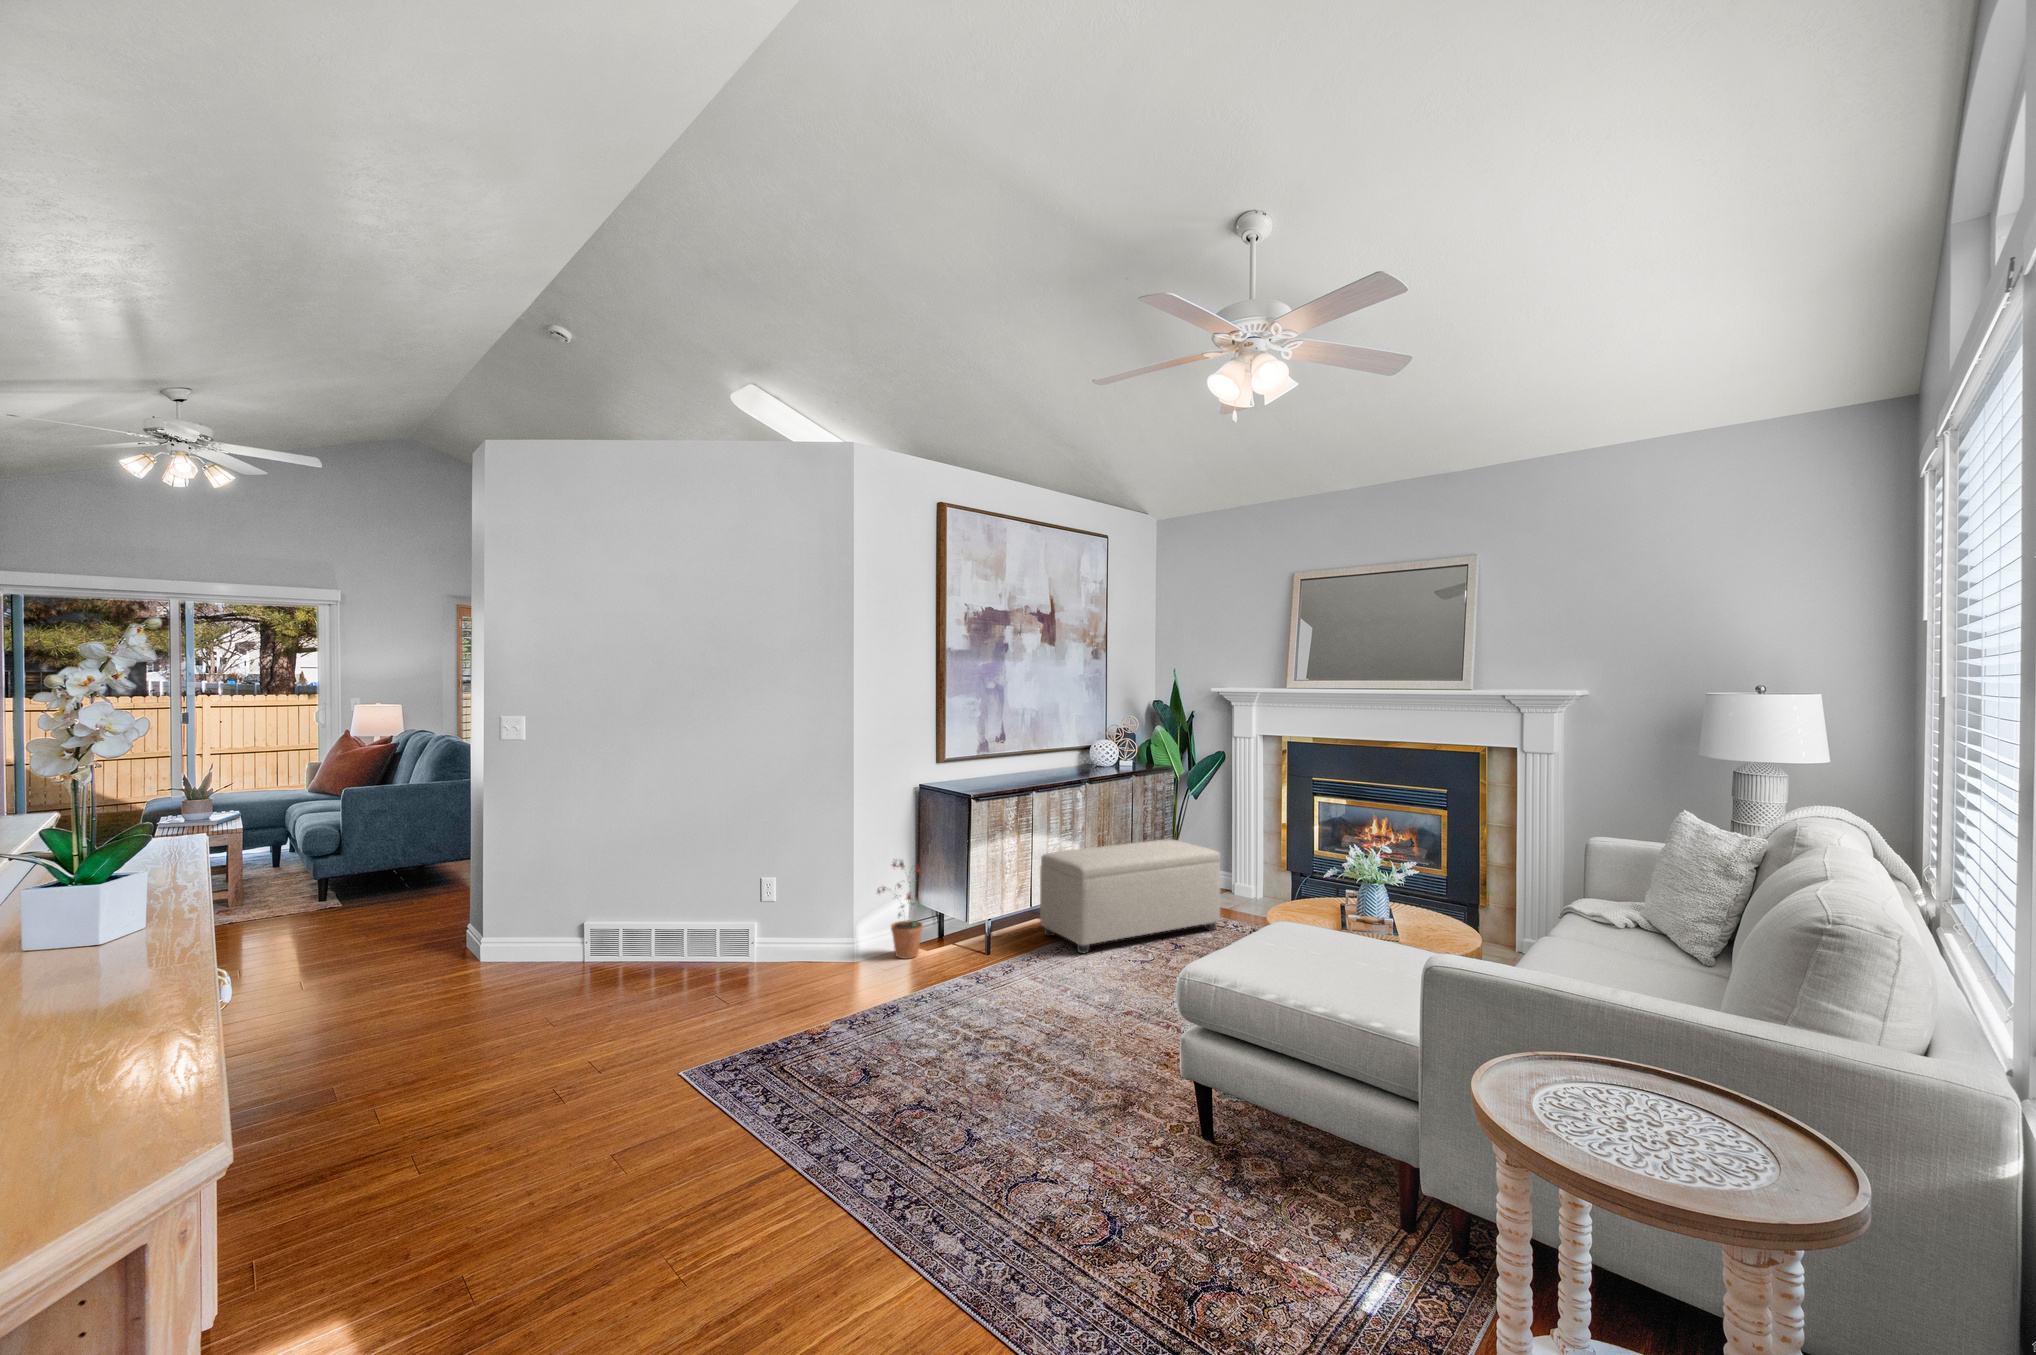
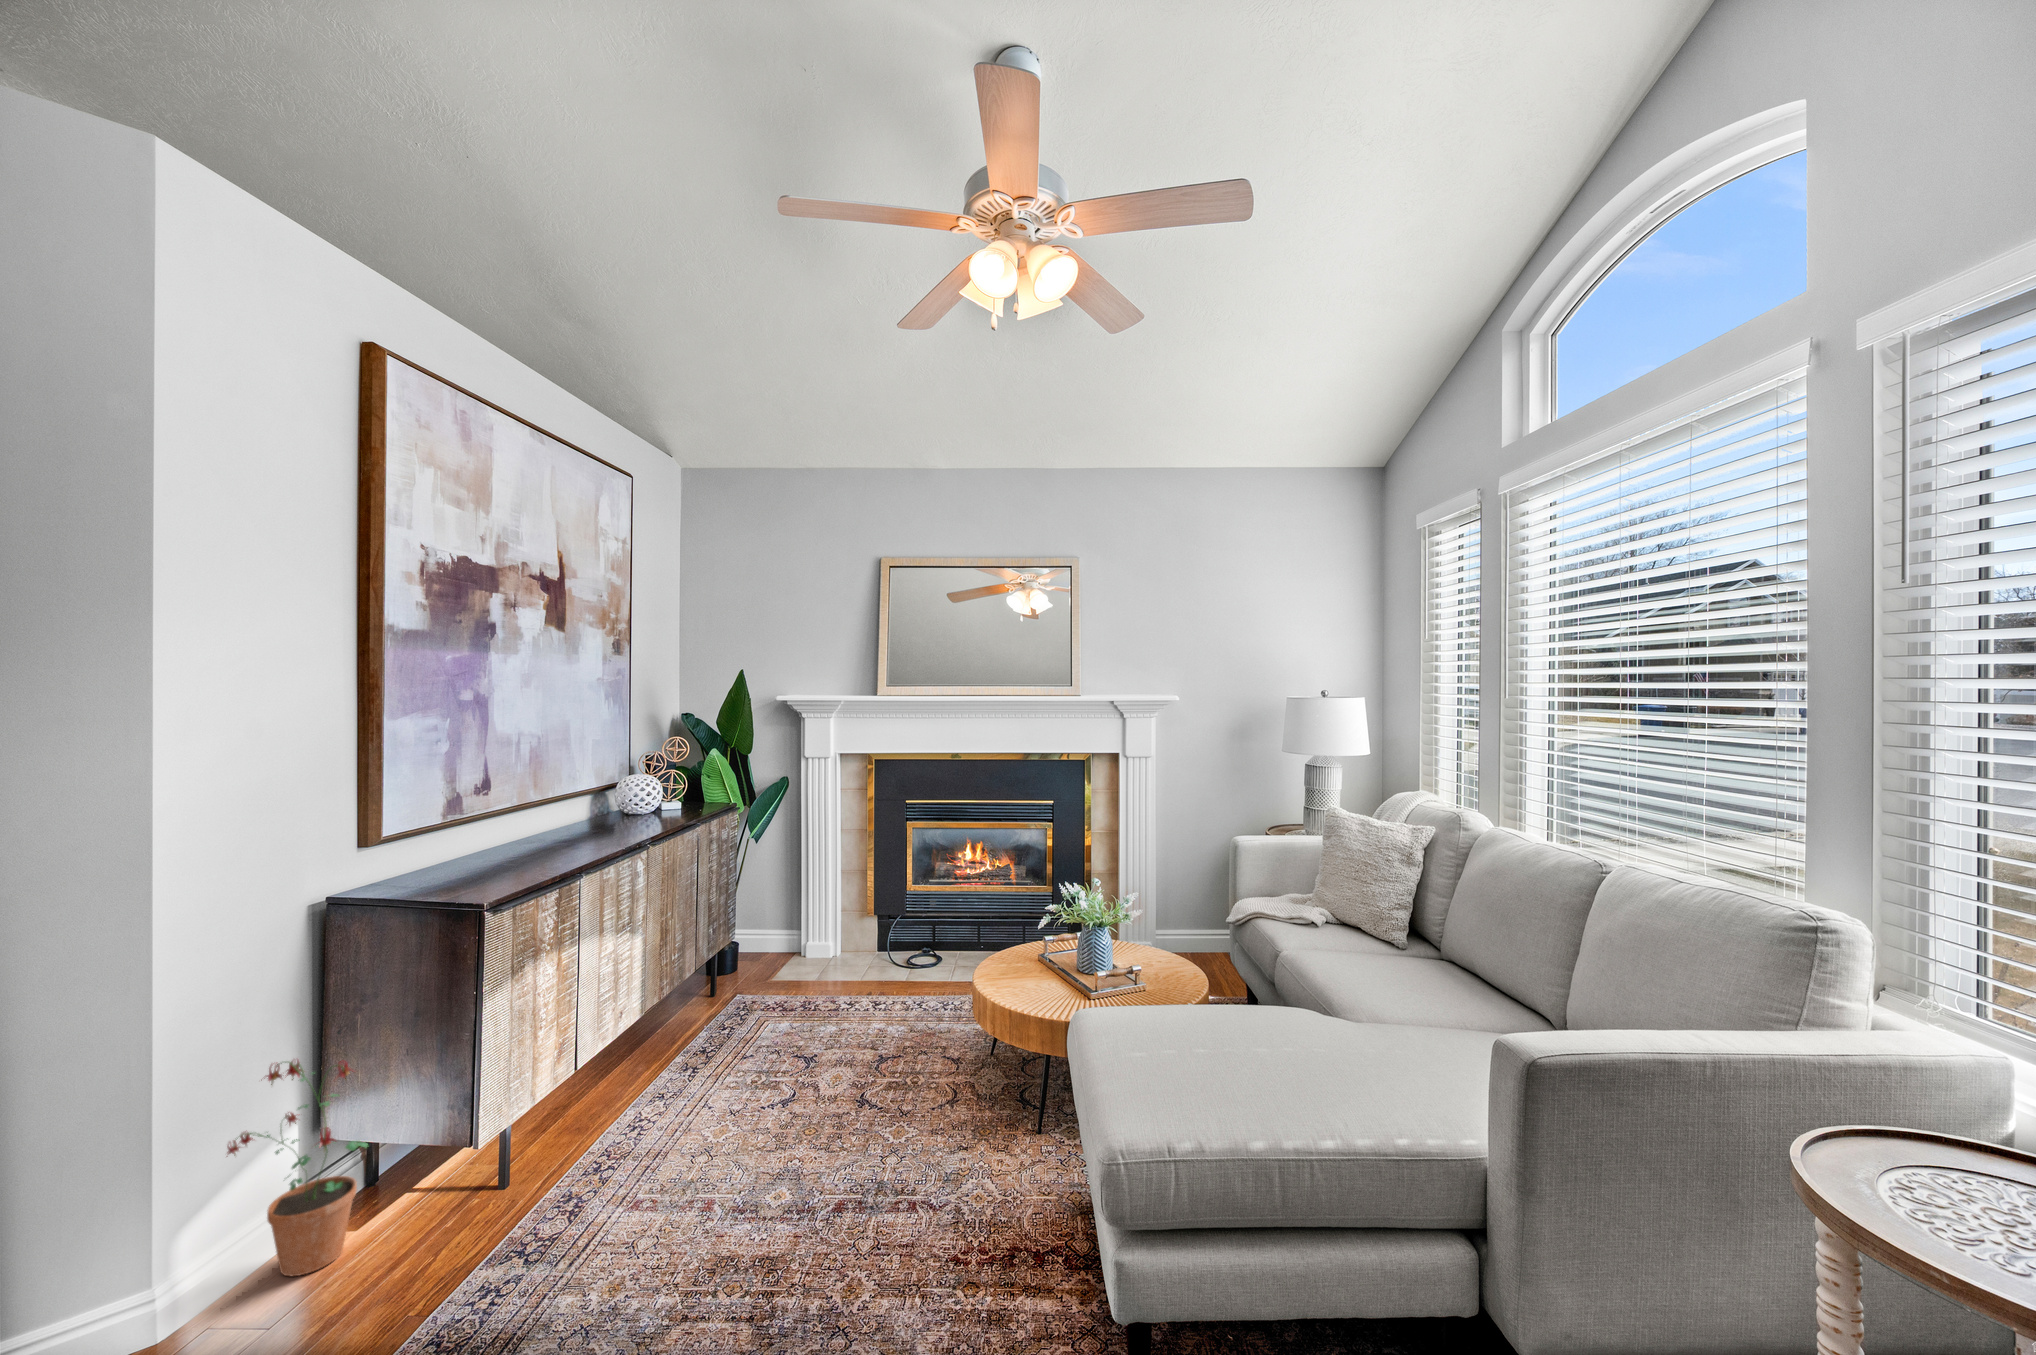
ottoman: present [1040,840,1220,953] -> none [584,903,840,1121]

